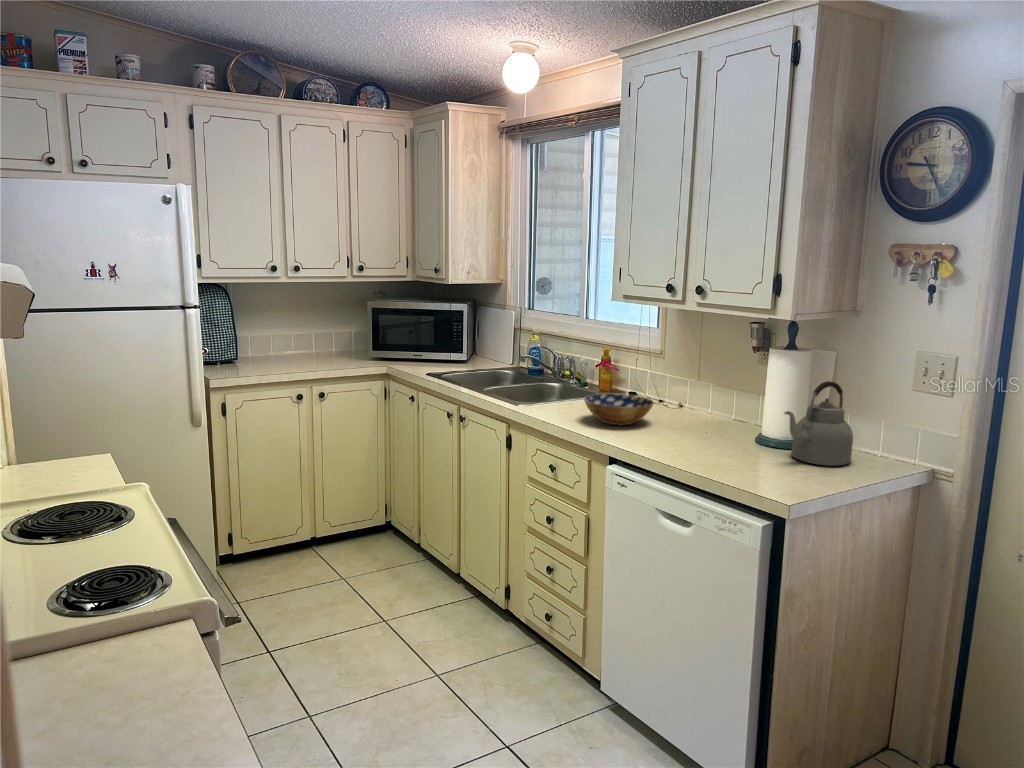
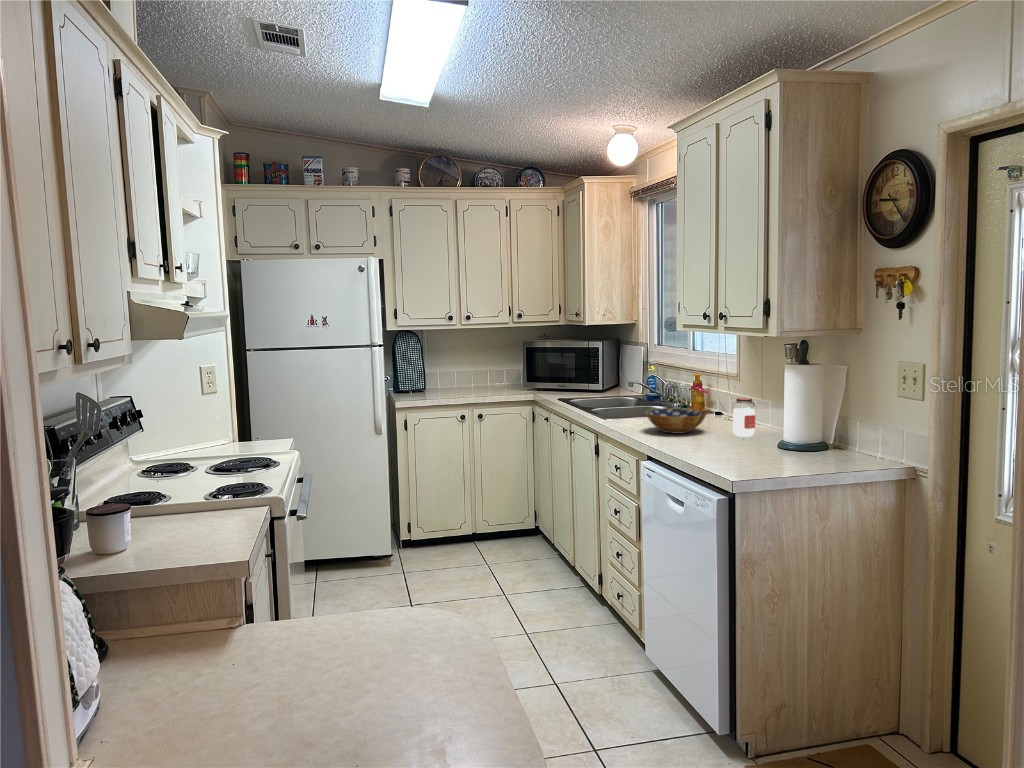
kettle: present [784,381,853,466] -> none [777,389,852,464]
jar: none [686,384,713,429] -> present [733,398,756,437]

